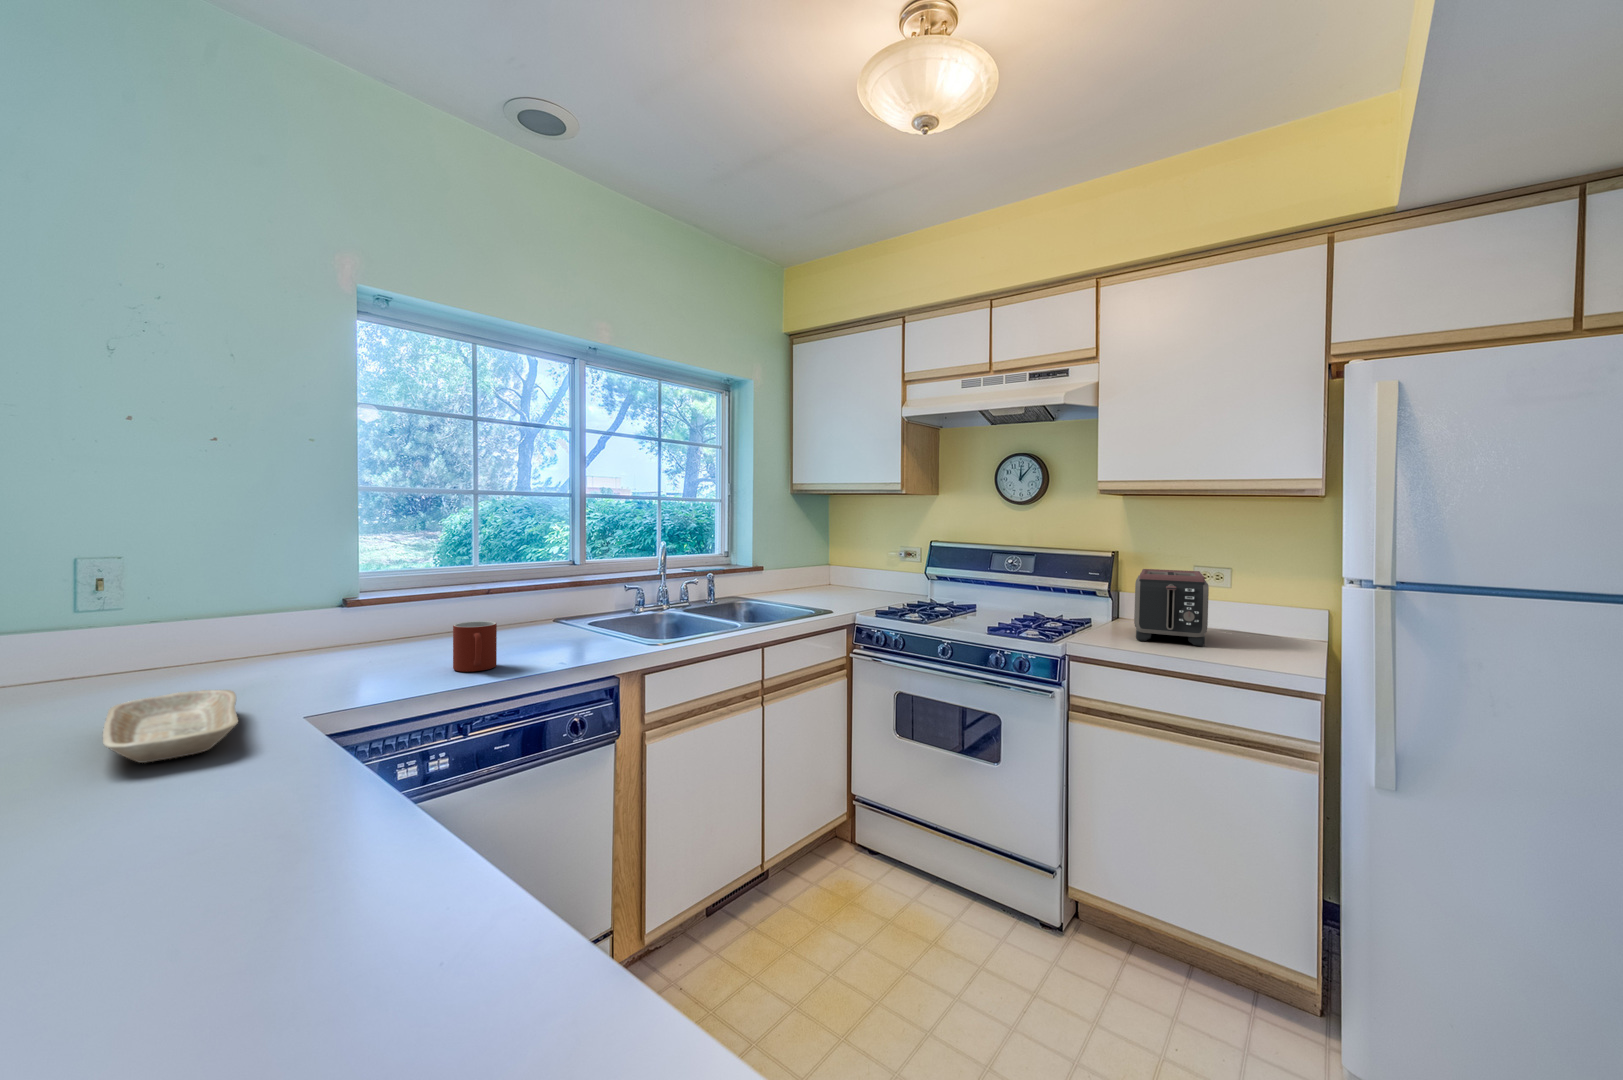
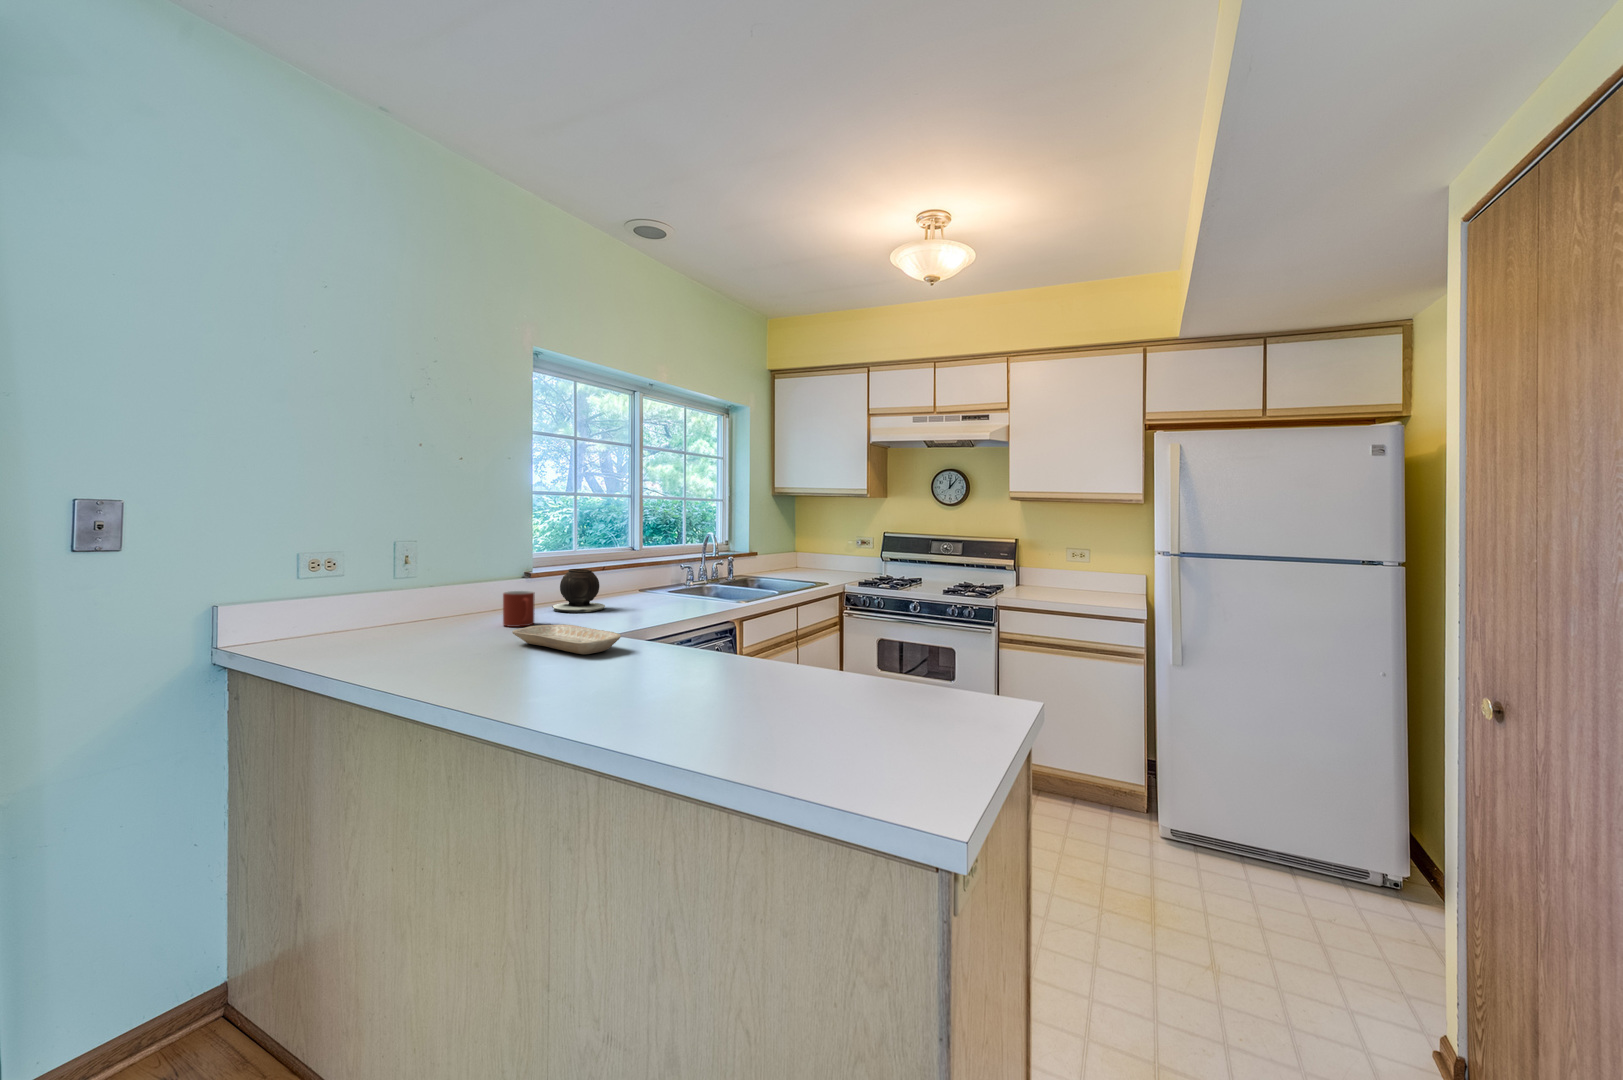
toaster: present [1134,569,1209,646] -> none [1033,550,1080,597]
vase: none [372,591,454,654] -> present [552,569,605,613]
mug: present [453,621,497,672] -> present [503,591,535,627]

